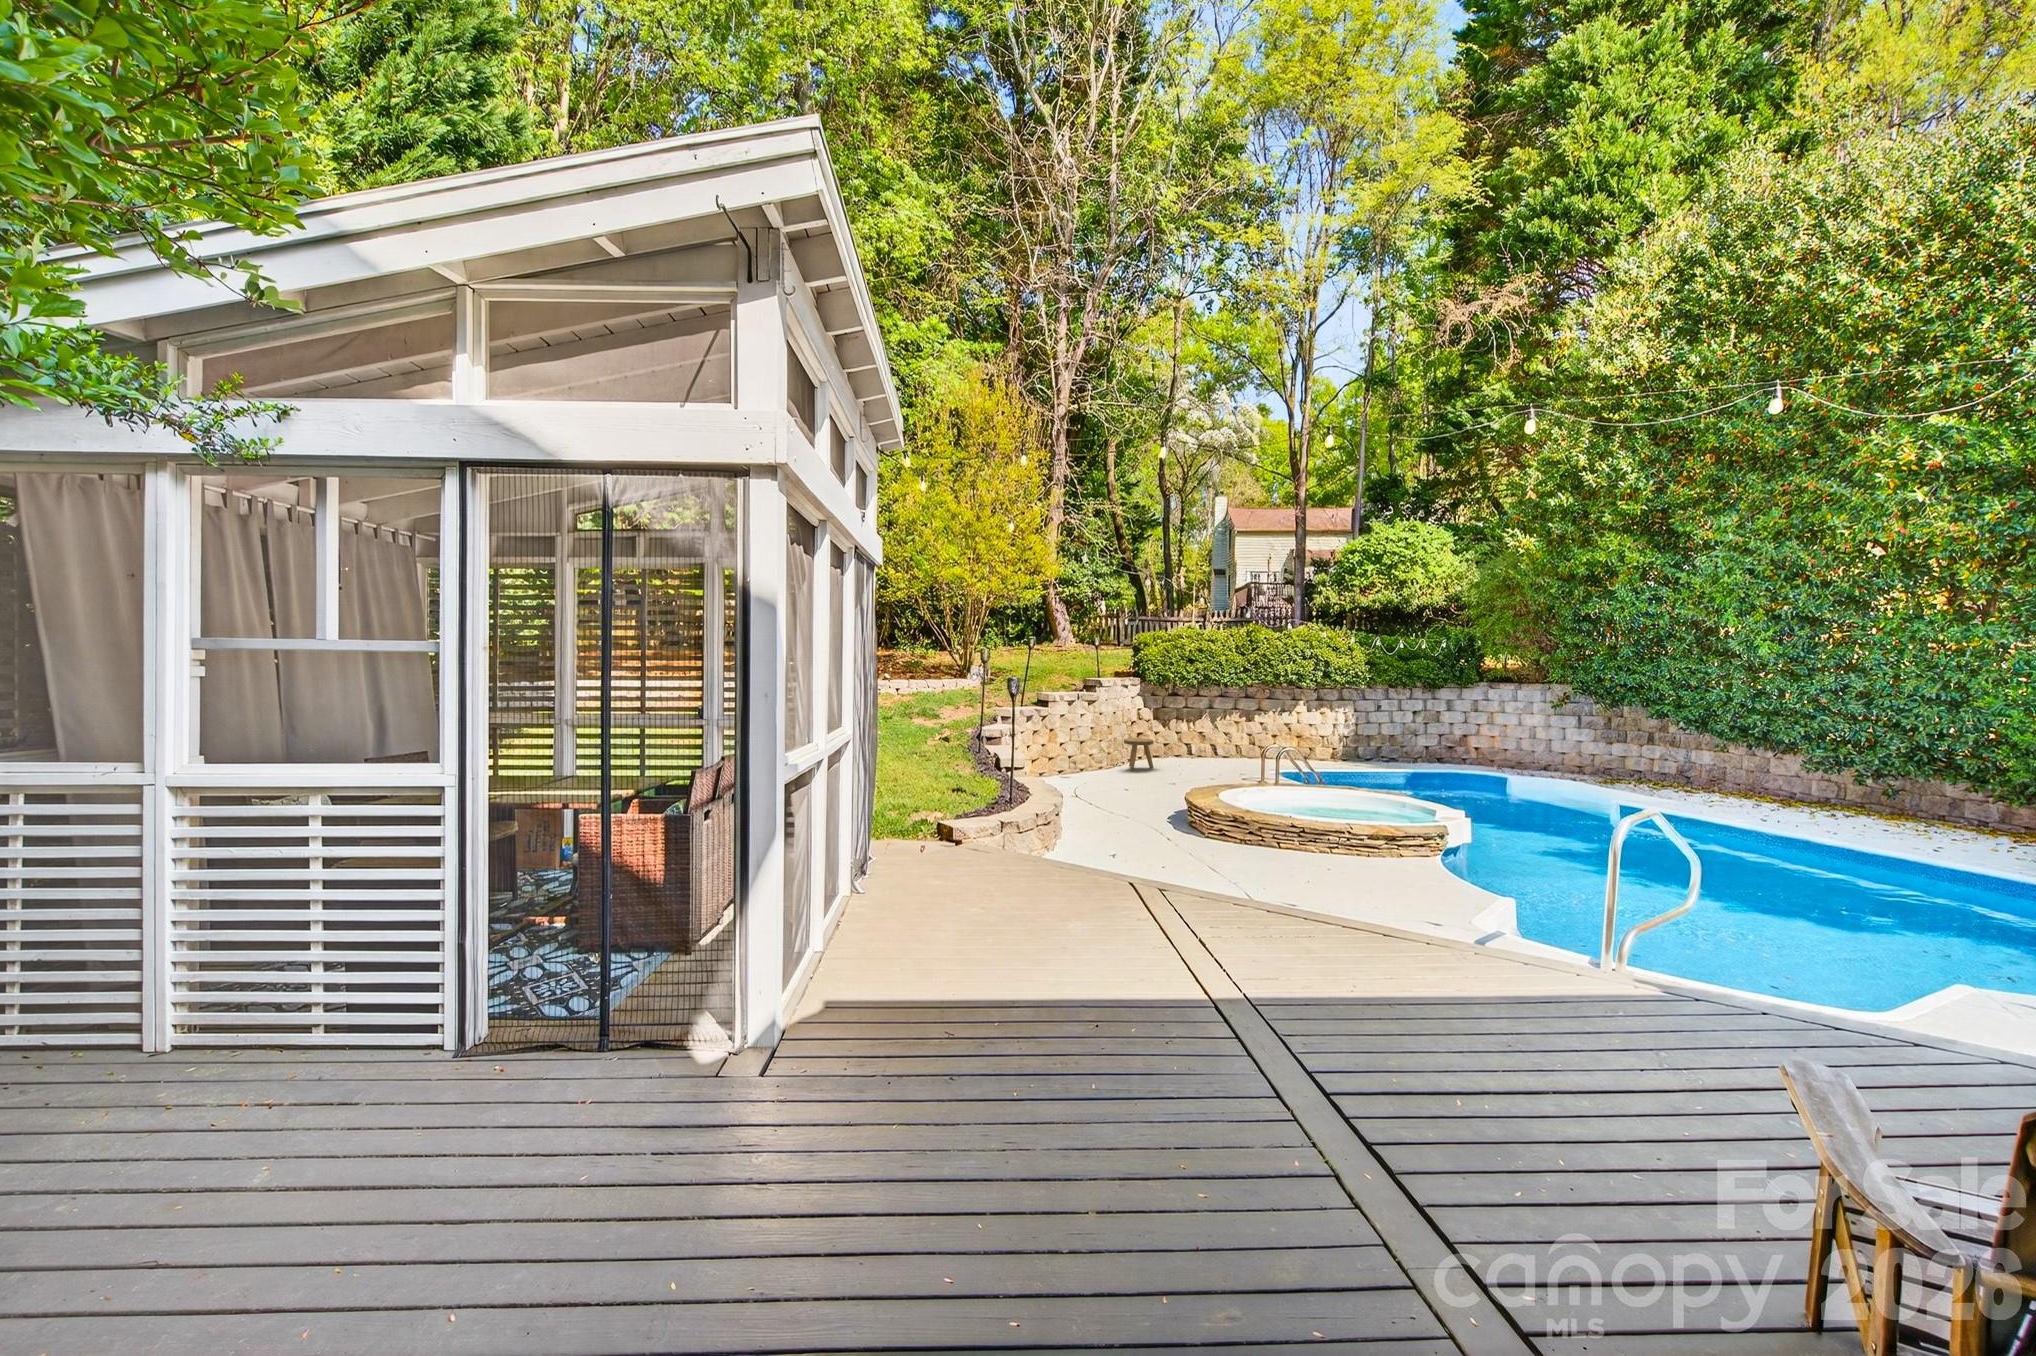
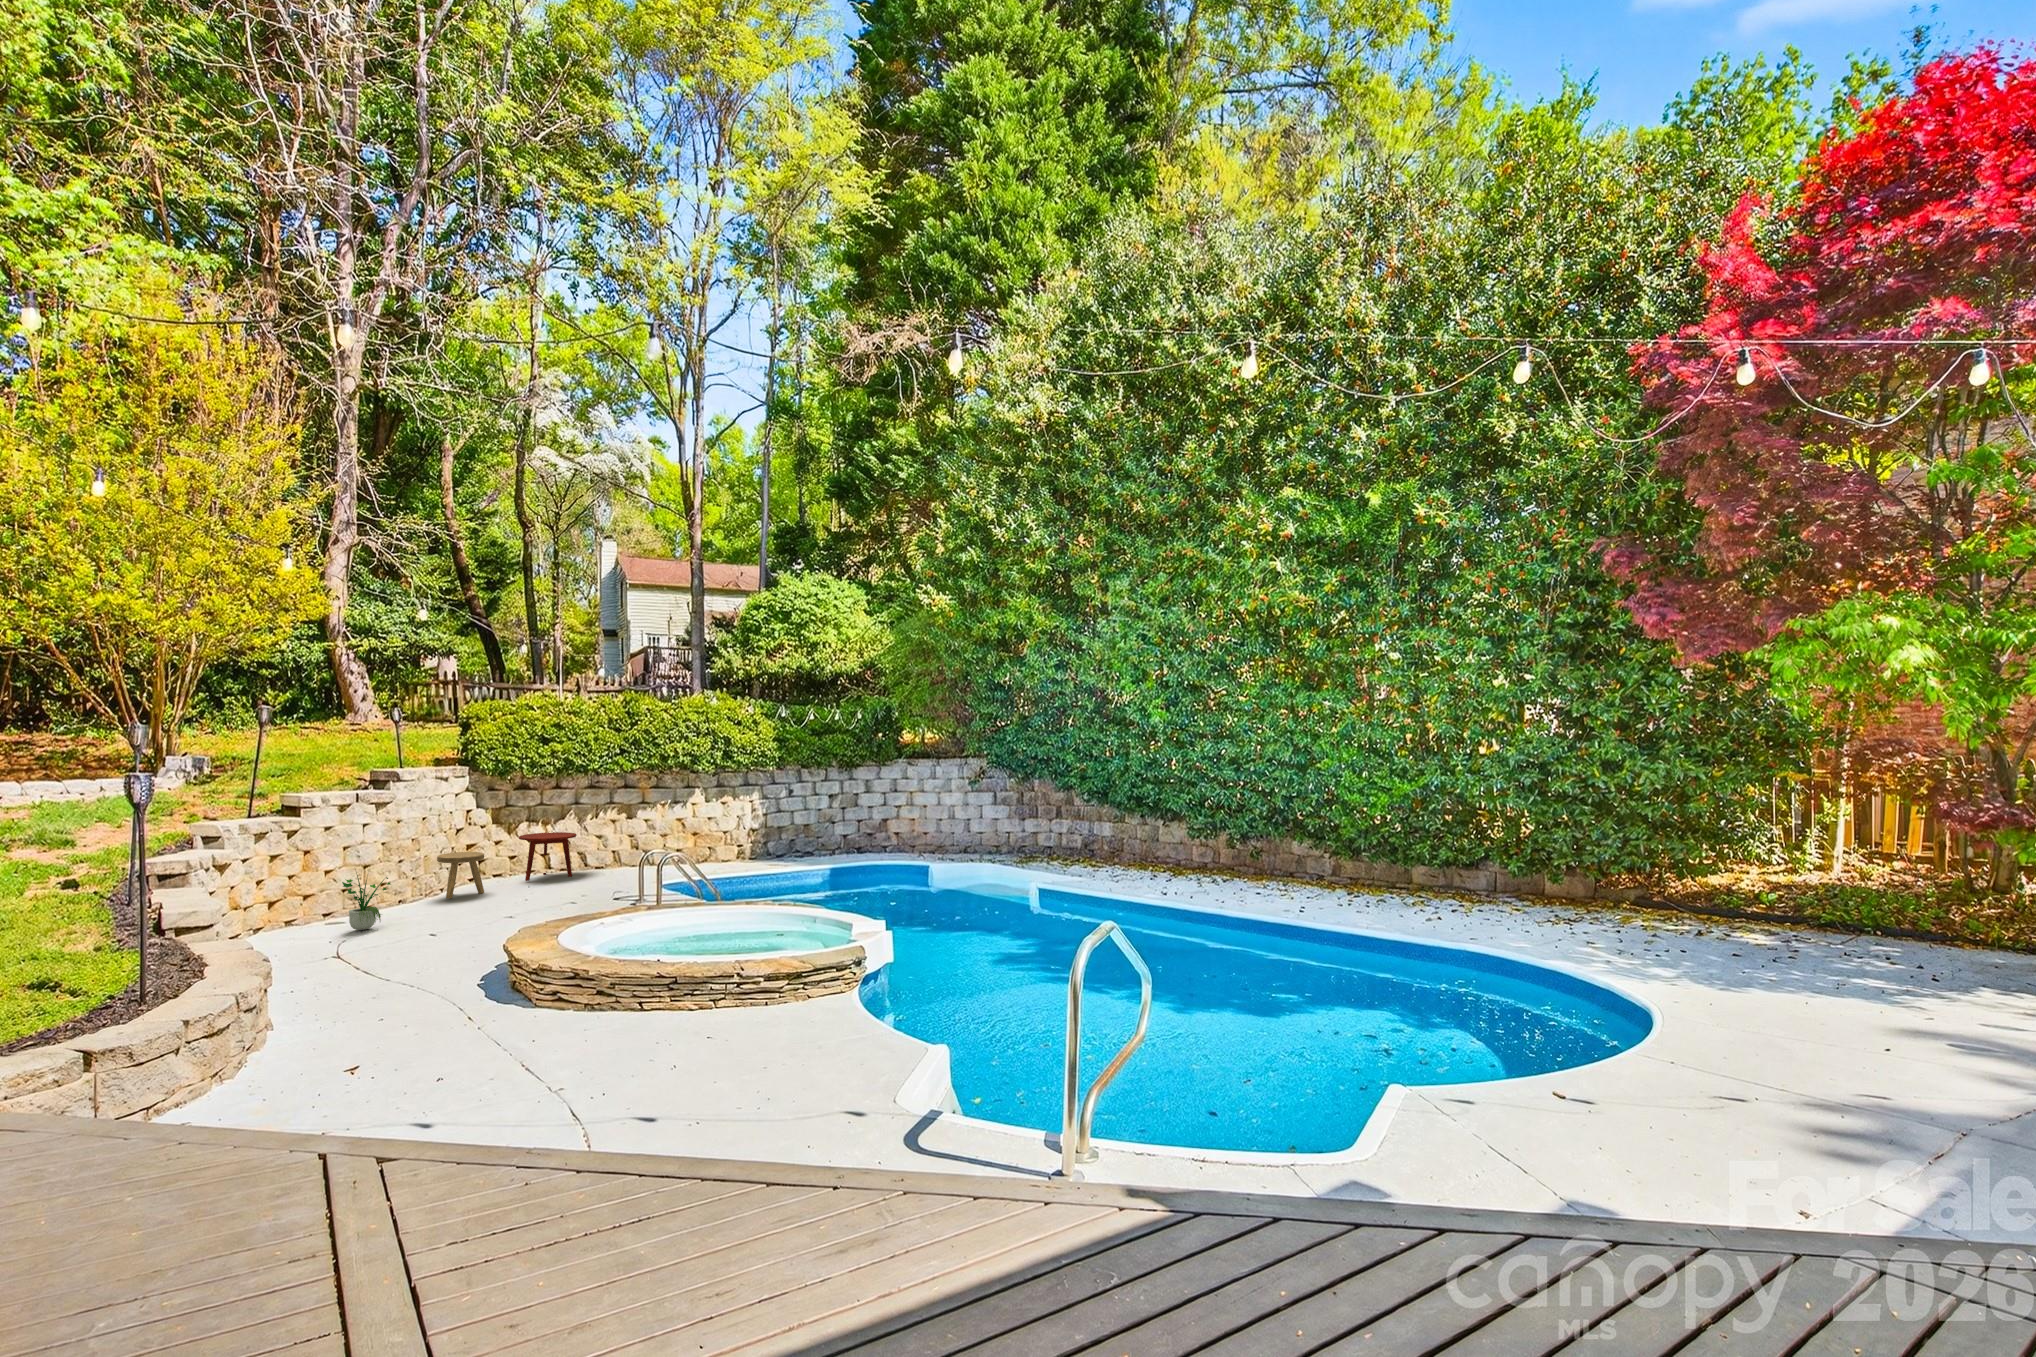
side table: none [1175,729,1214,763] -> present [519,832,577,881]
potted plant: none [1073,740,1101,783] -> present [342,875,391,930]

